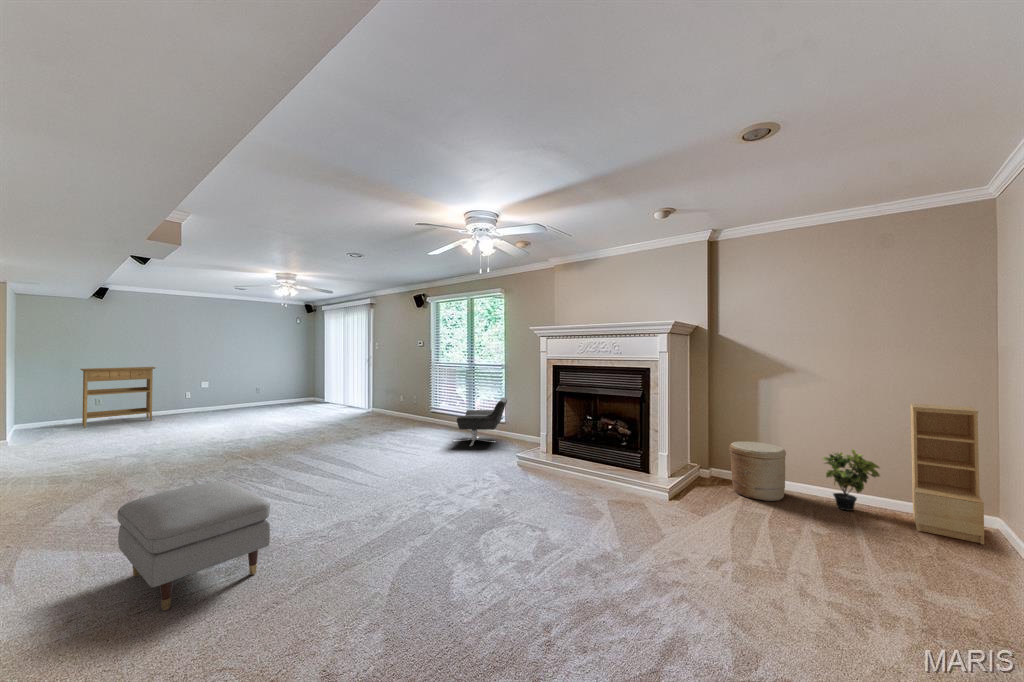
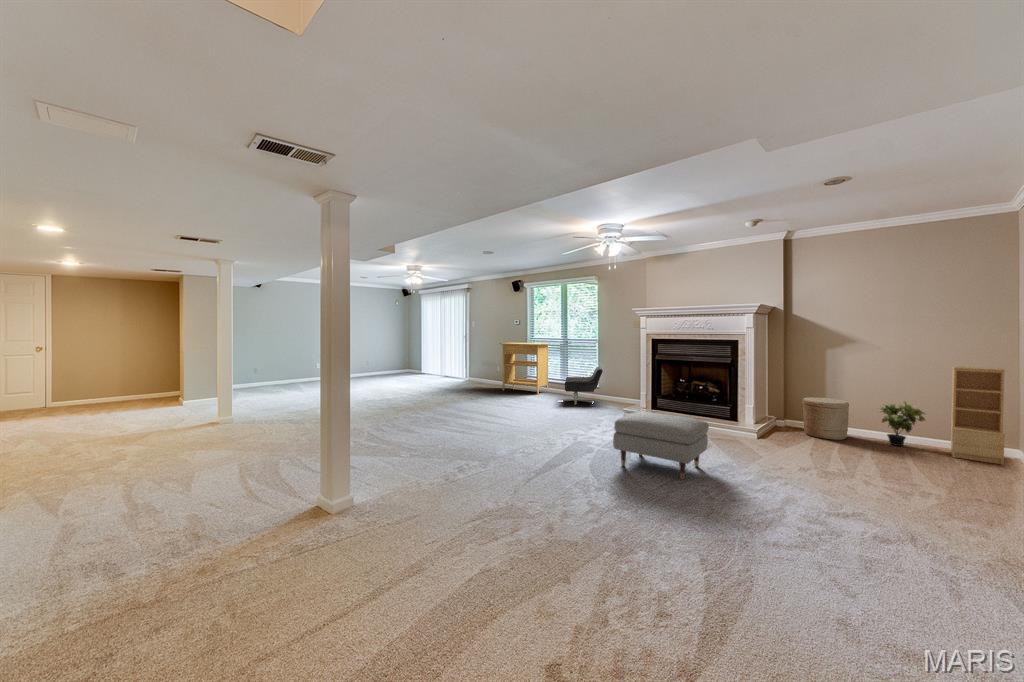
console table: present [80,367,156,428] -> present [500,343,549,394]
ottoman: present [117,481,270,611] -> present [613,412,709,479]

